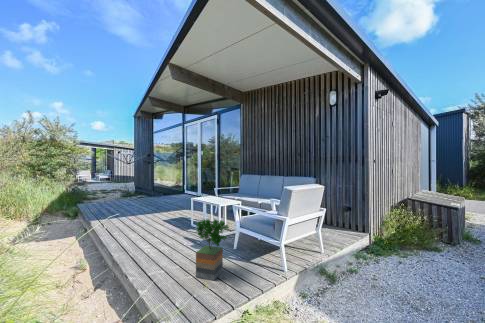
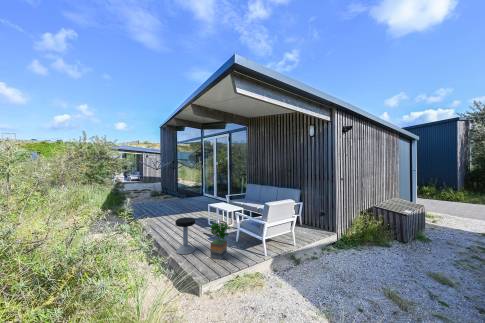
stool: none [138,212,171,272] -> present [175,217,195,254]

